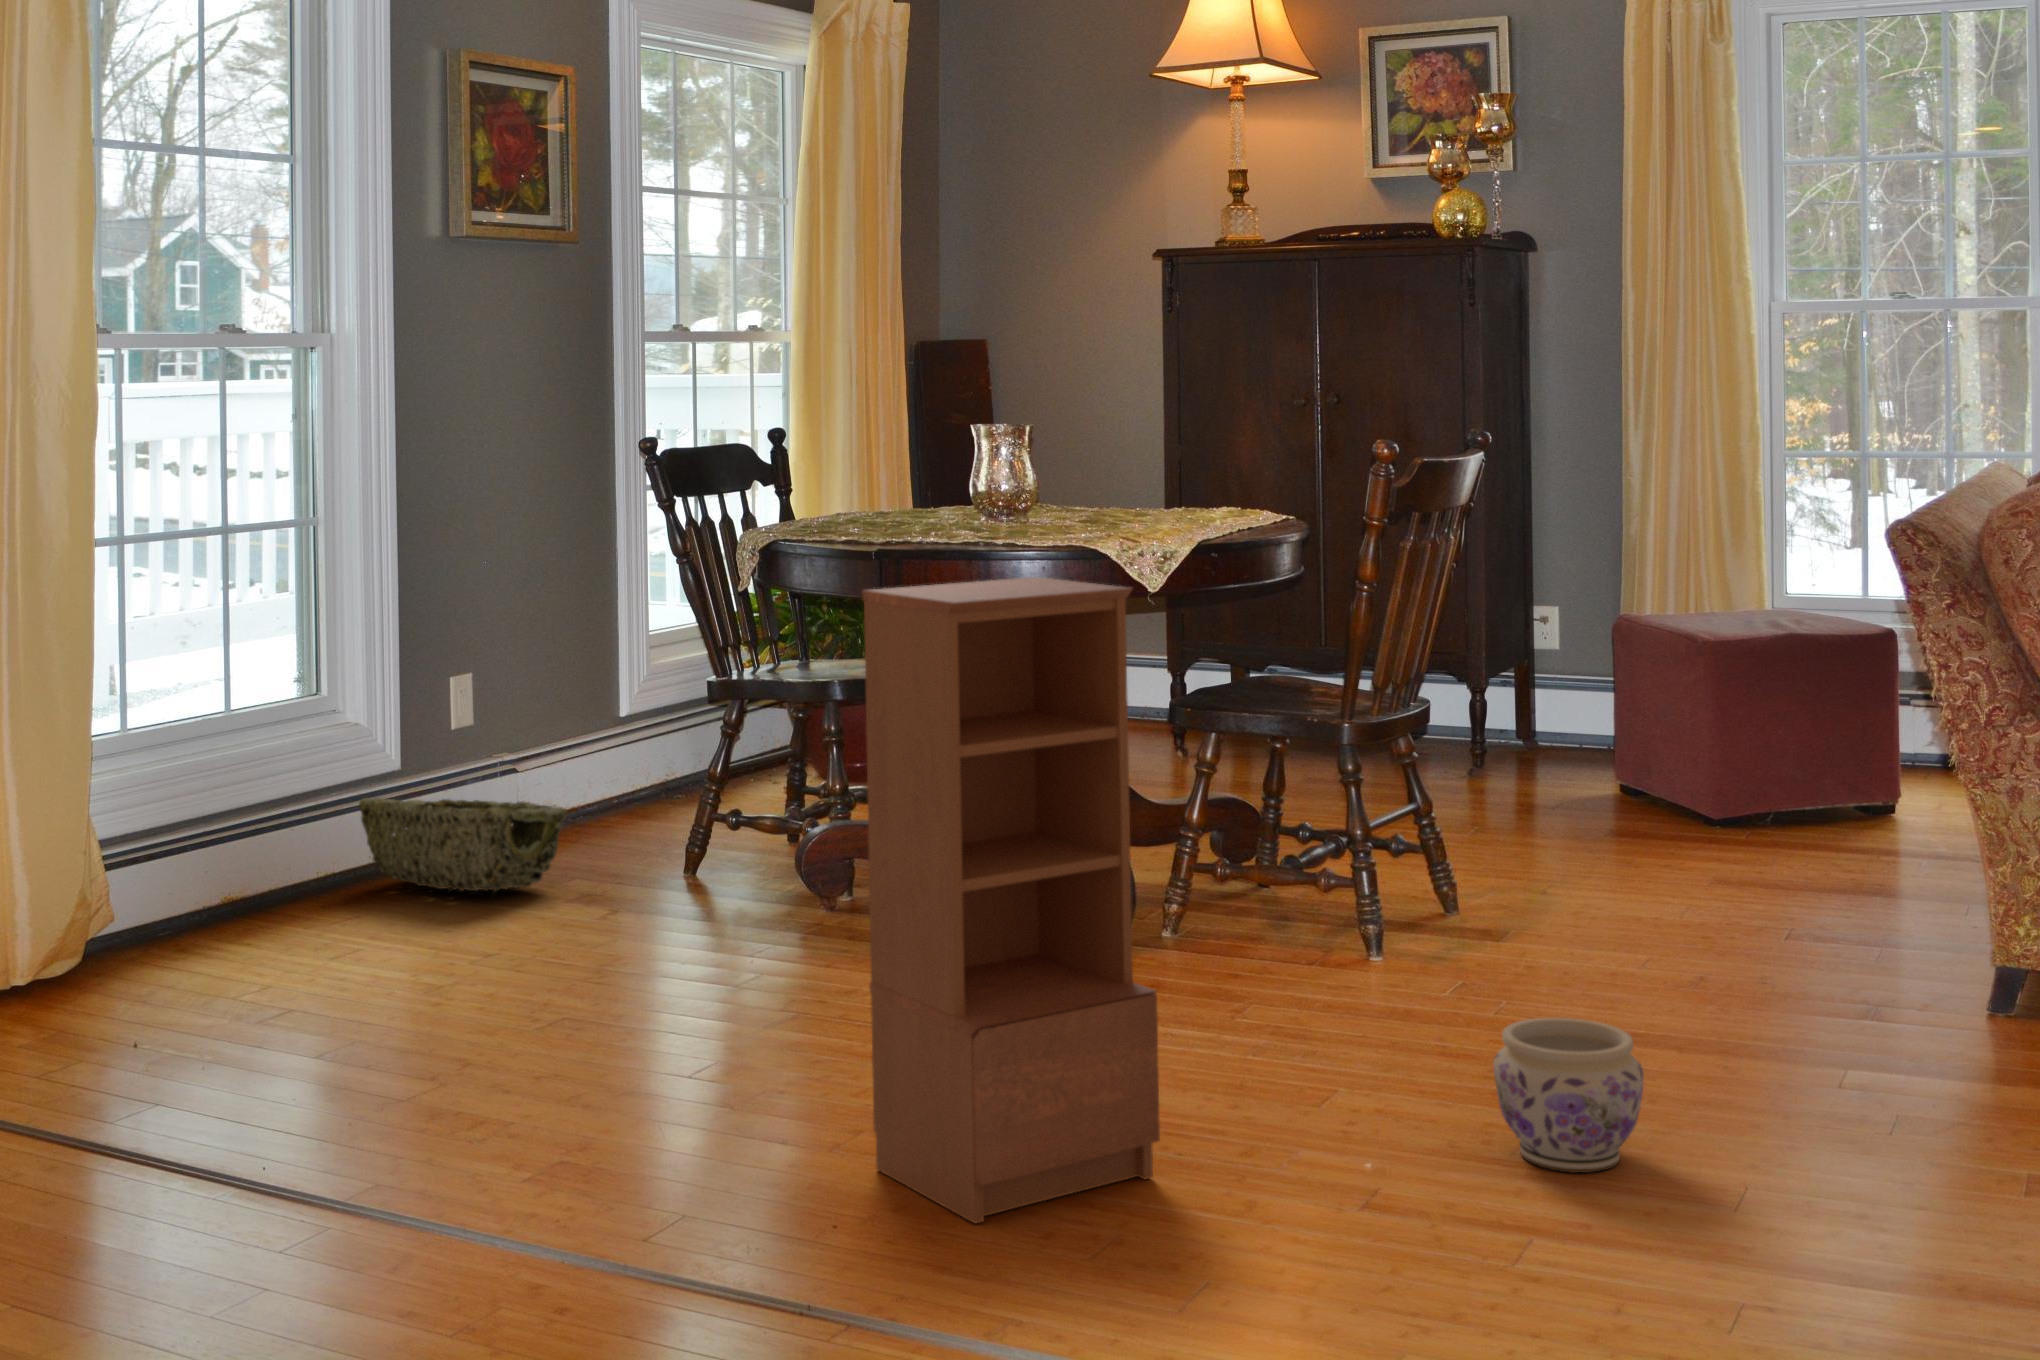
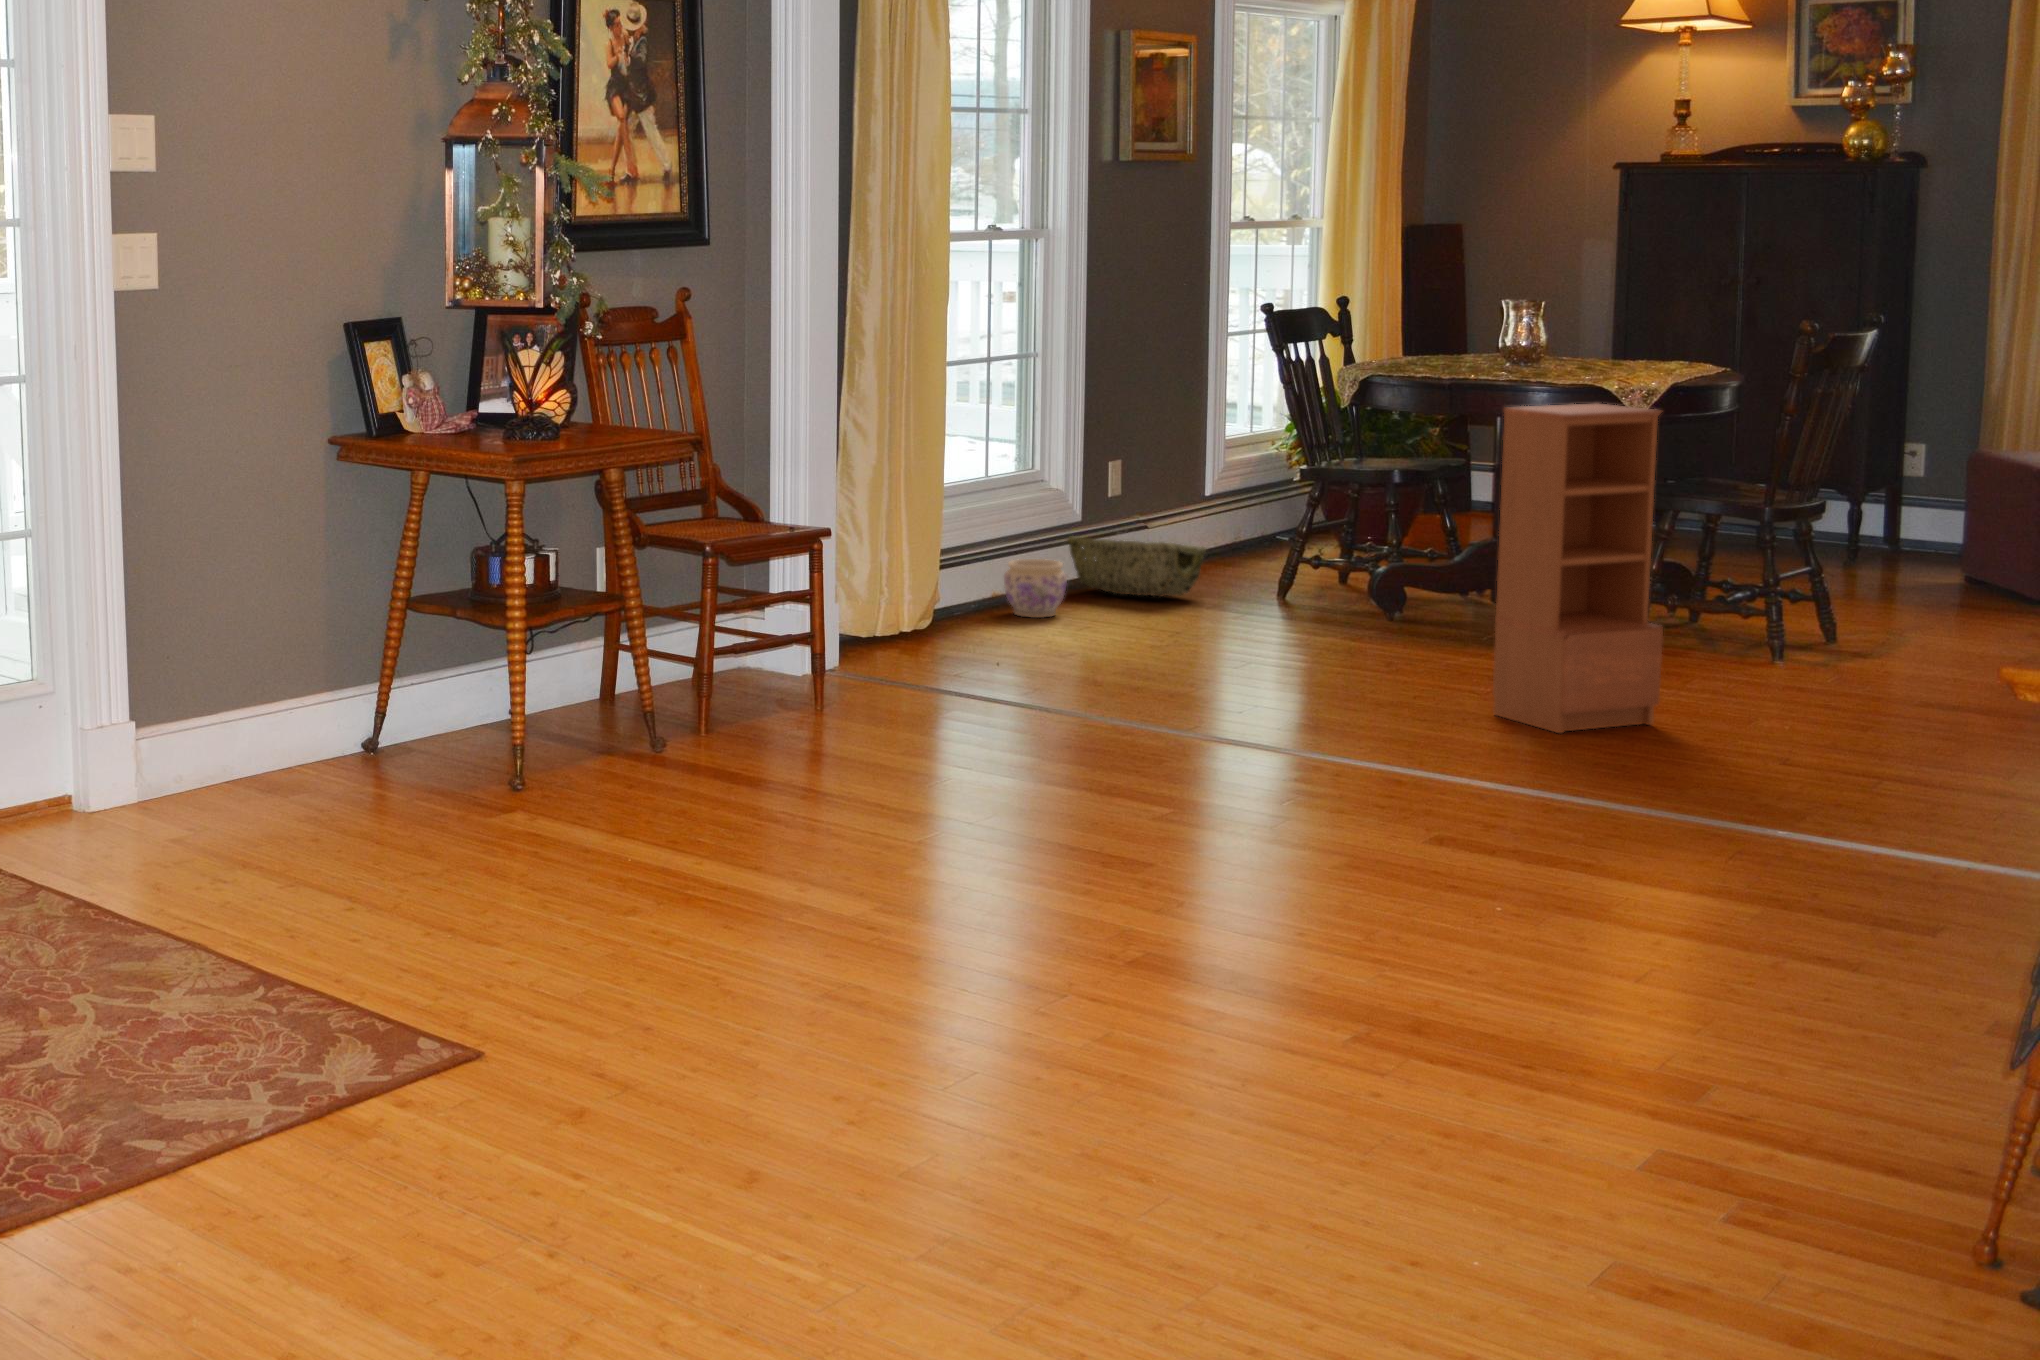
planter: present [1494,1018,1644,1173] -> present [1004,559,1067,618]

